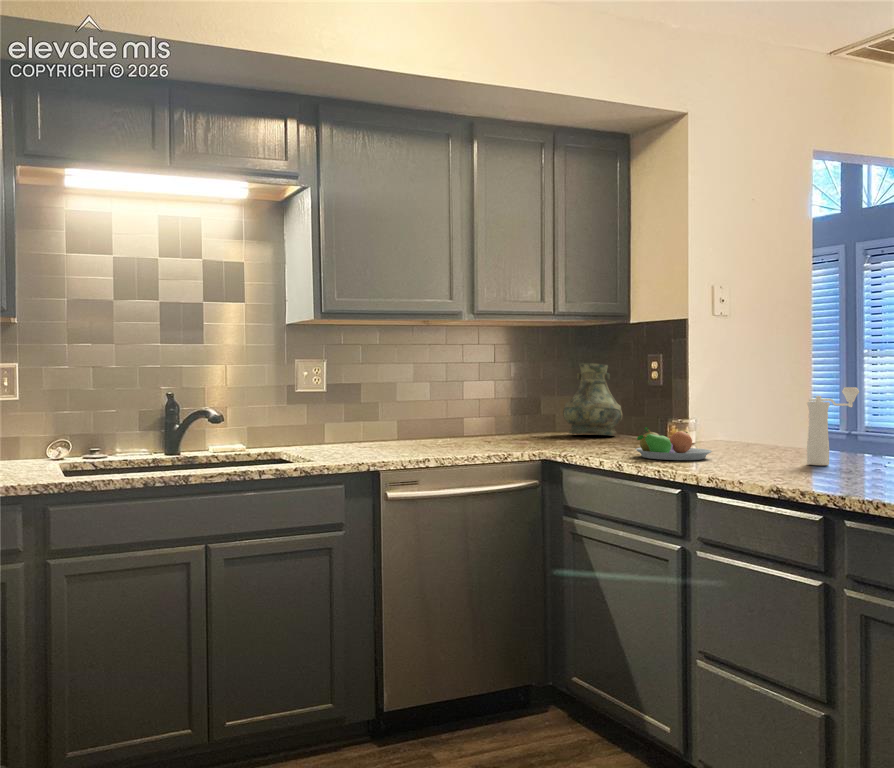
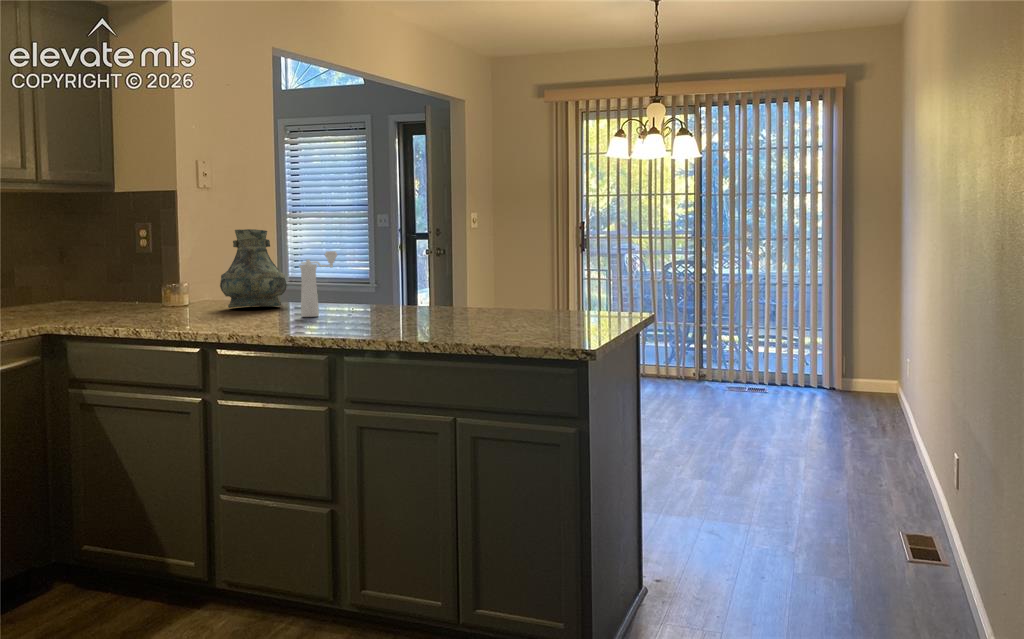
vase: present [563,363,622,435] -> present [220,229,287,308]
fruit bowl: present [636,427,712,460] -> none [147,294,220,323]

